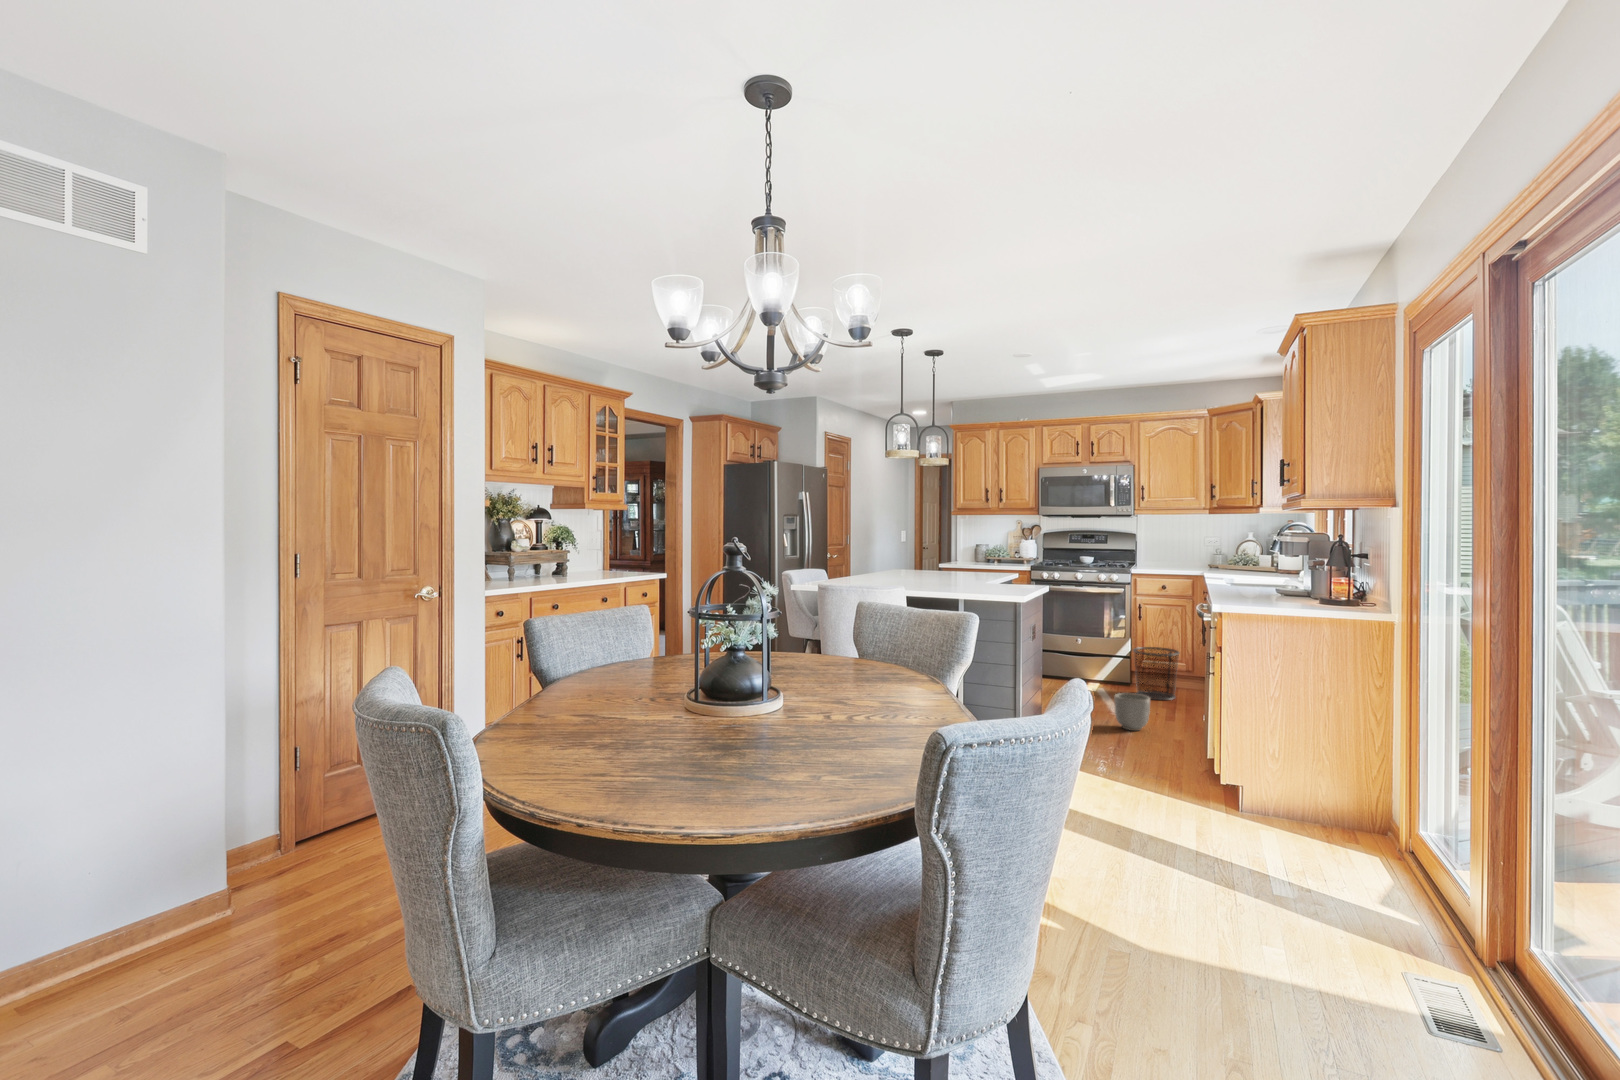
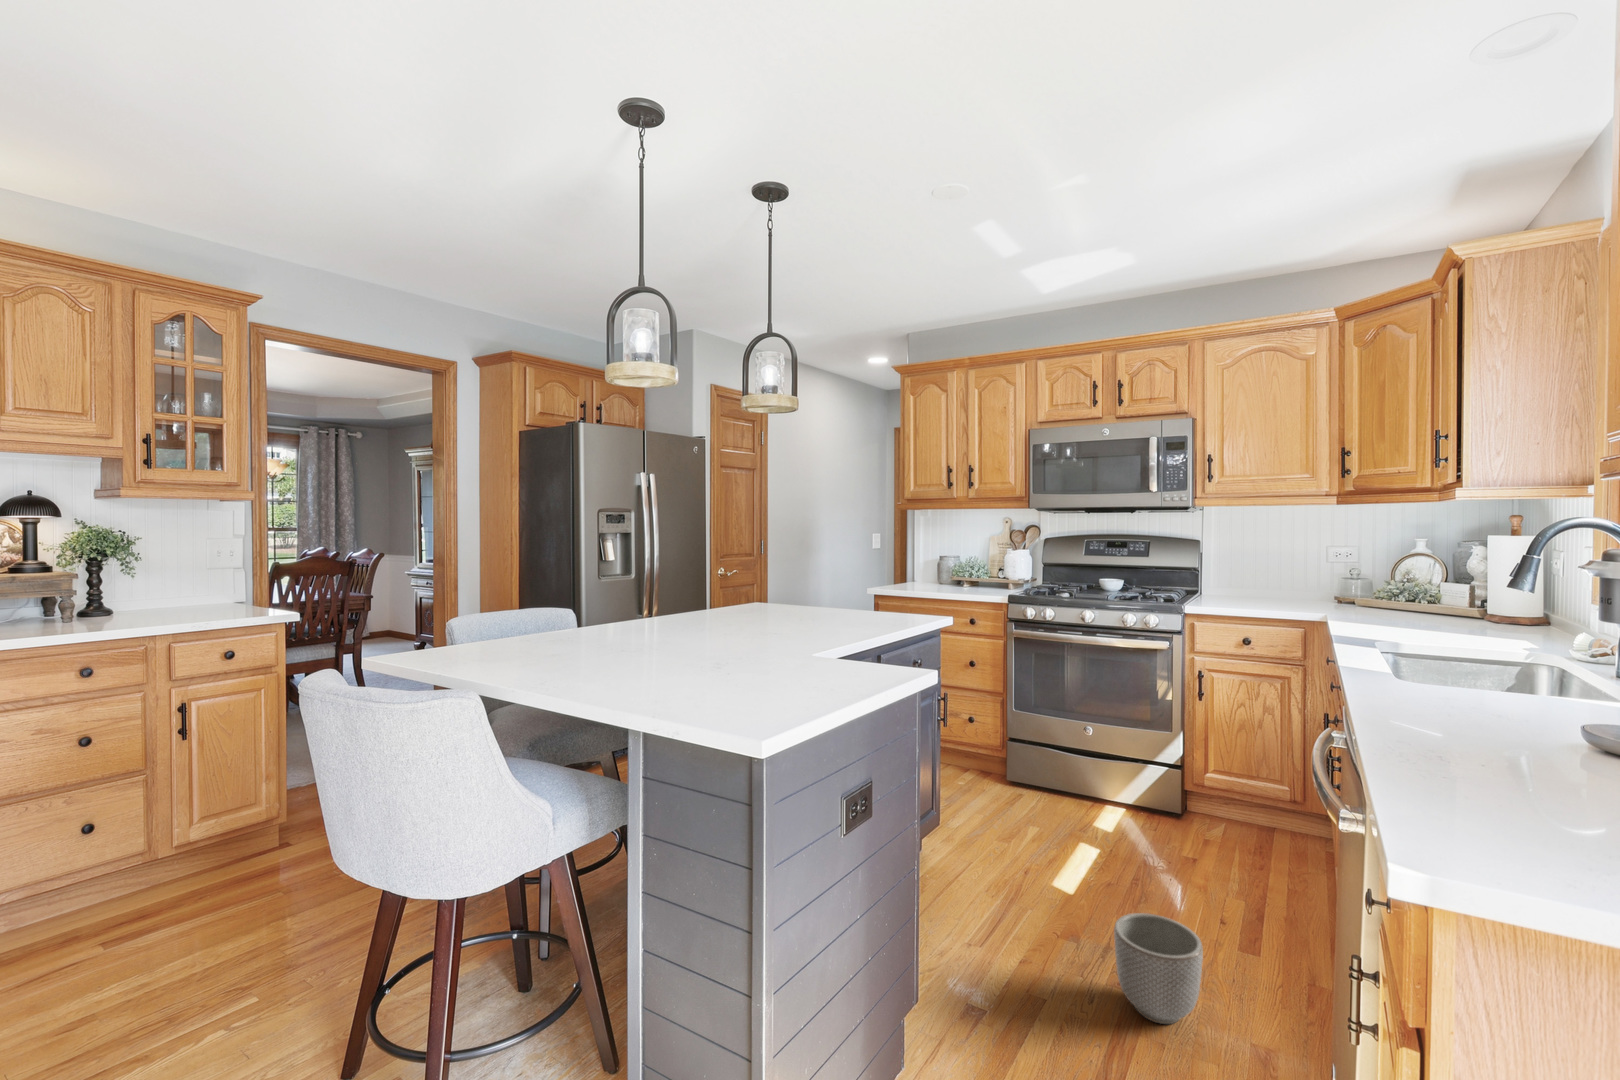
waste bin: present [1133,647,1179,700] -> none [1181,758,1280,879]

